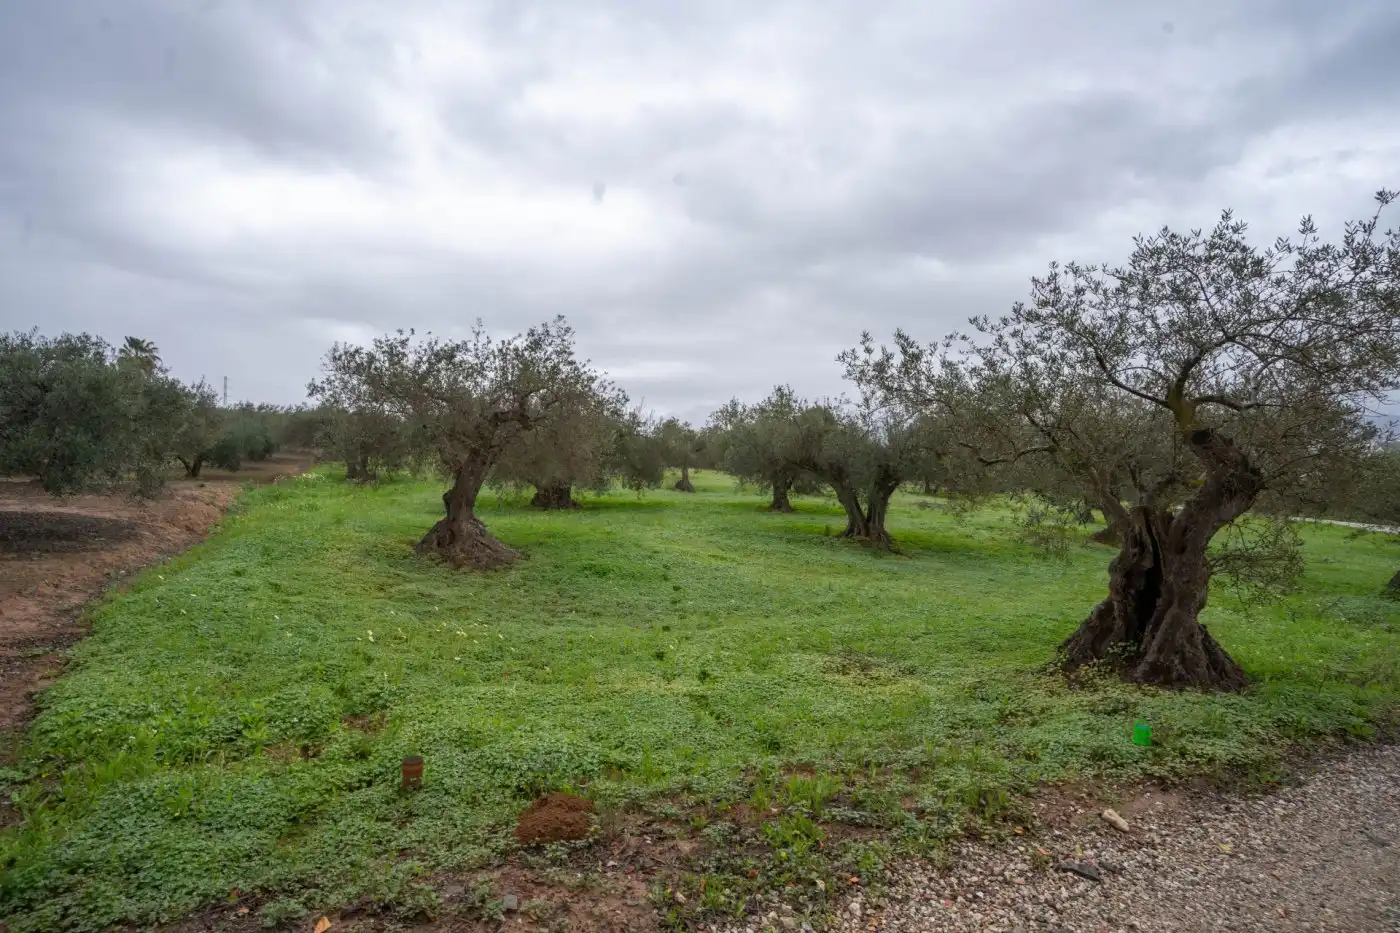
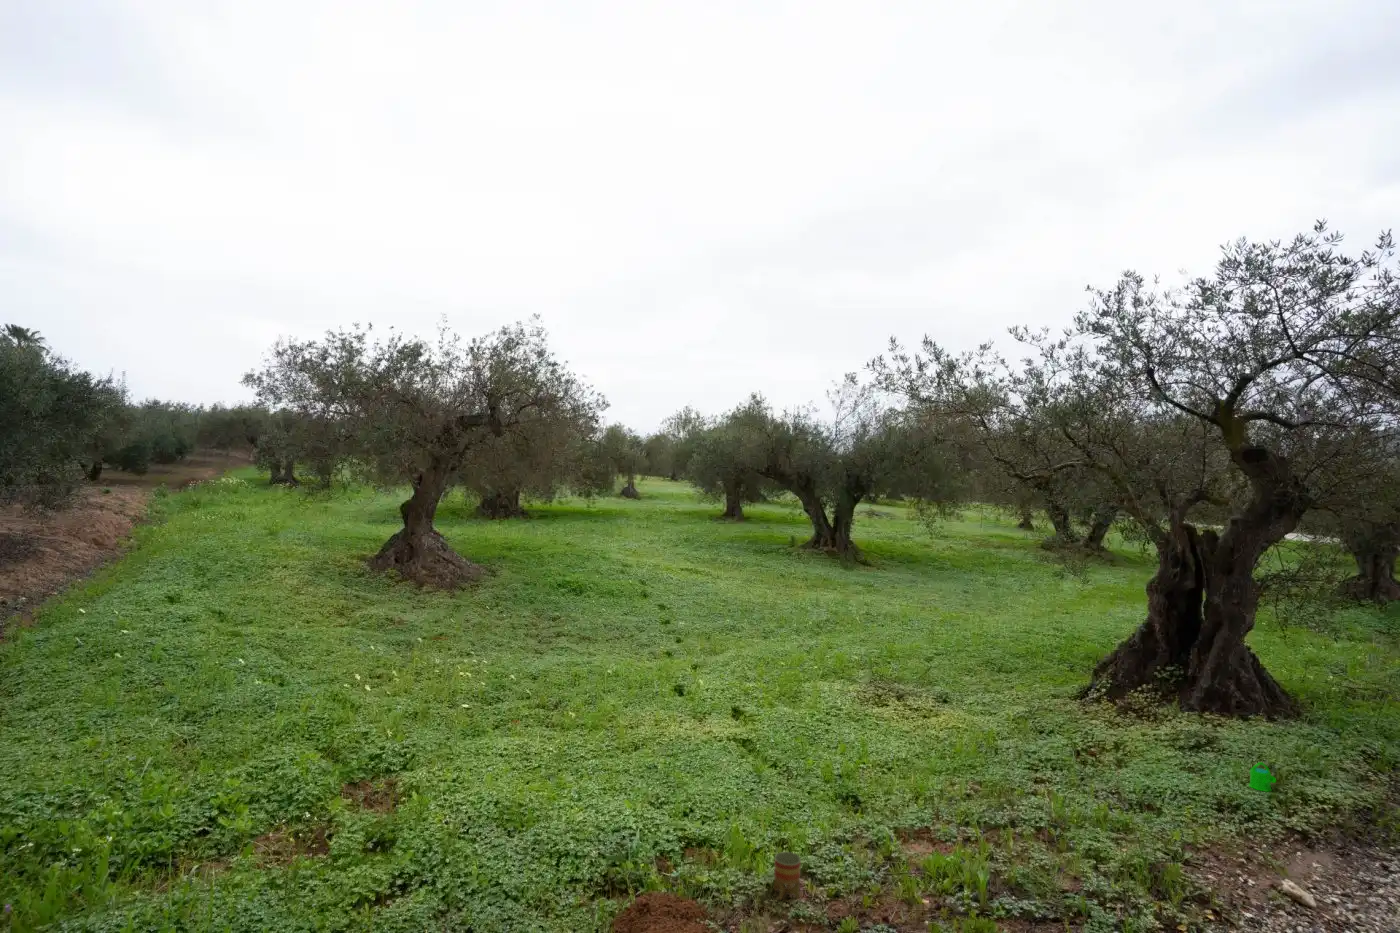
planter: present [402,755,424,790] -> present [774,852,801,900]

